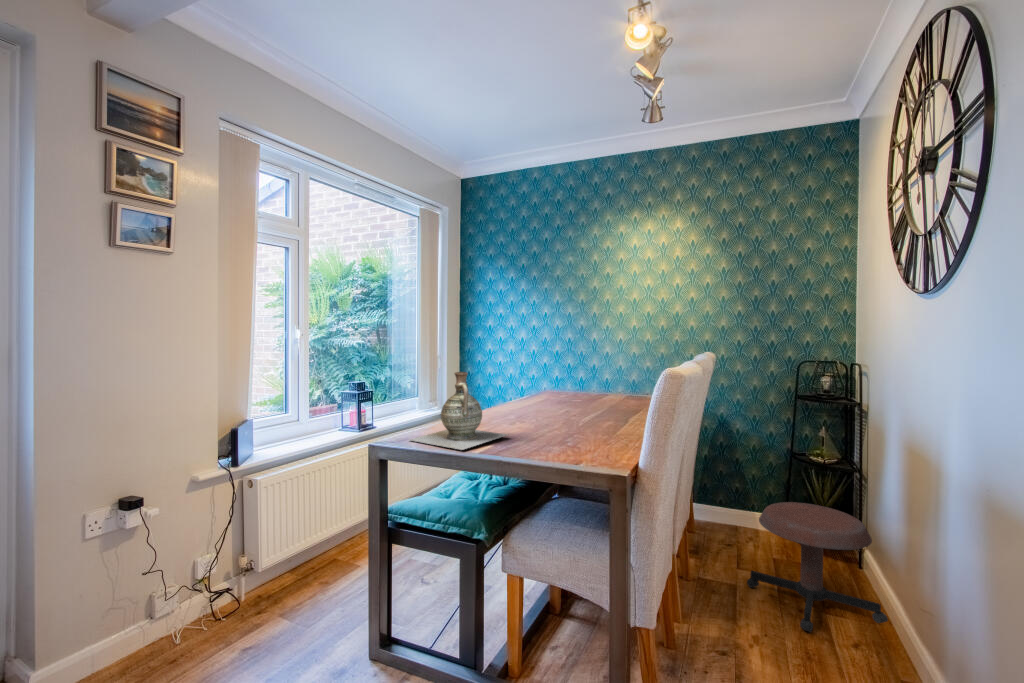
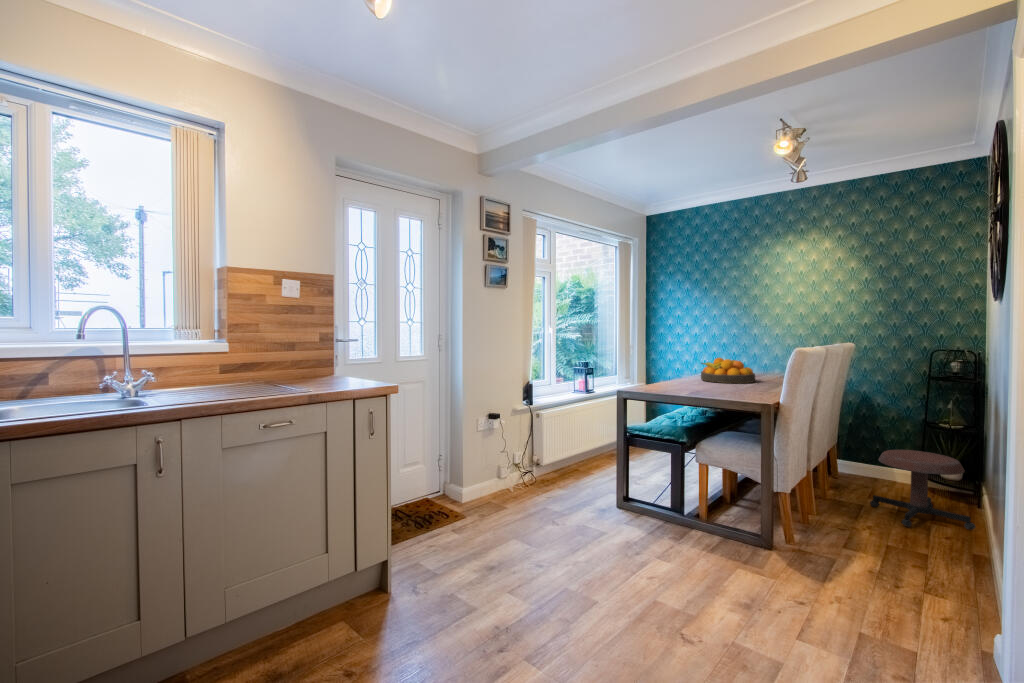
ceramic jug: present [410,372,507,450] -> none [640,352,698,392]
fruit bowl: none [521,375,597,417] -> present [701,358,755,383]

